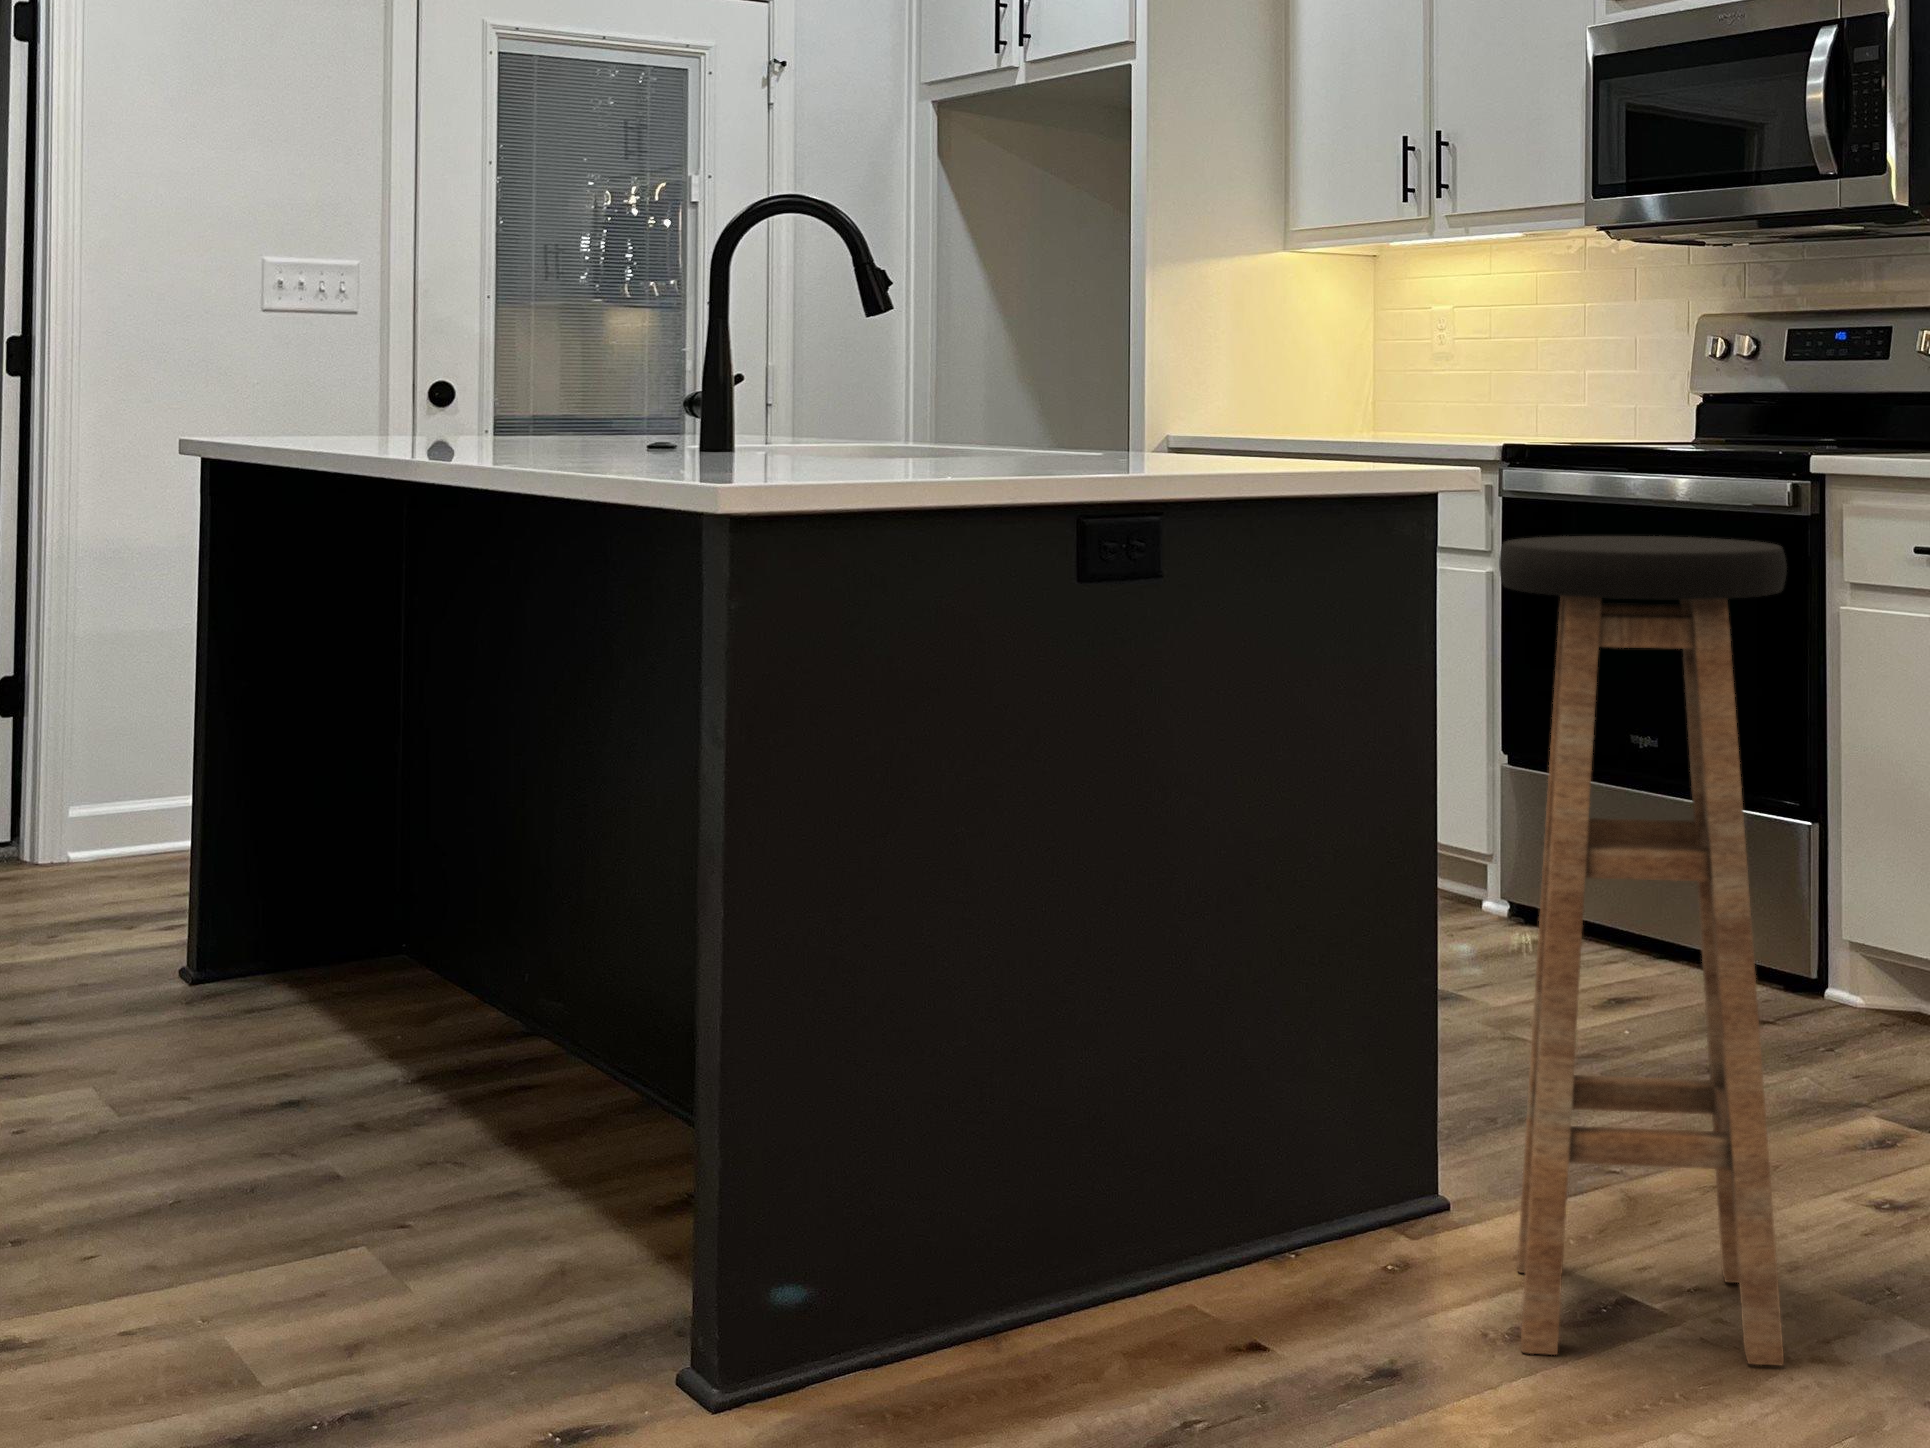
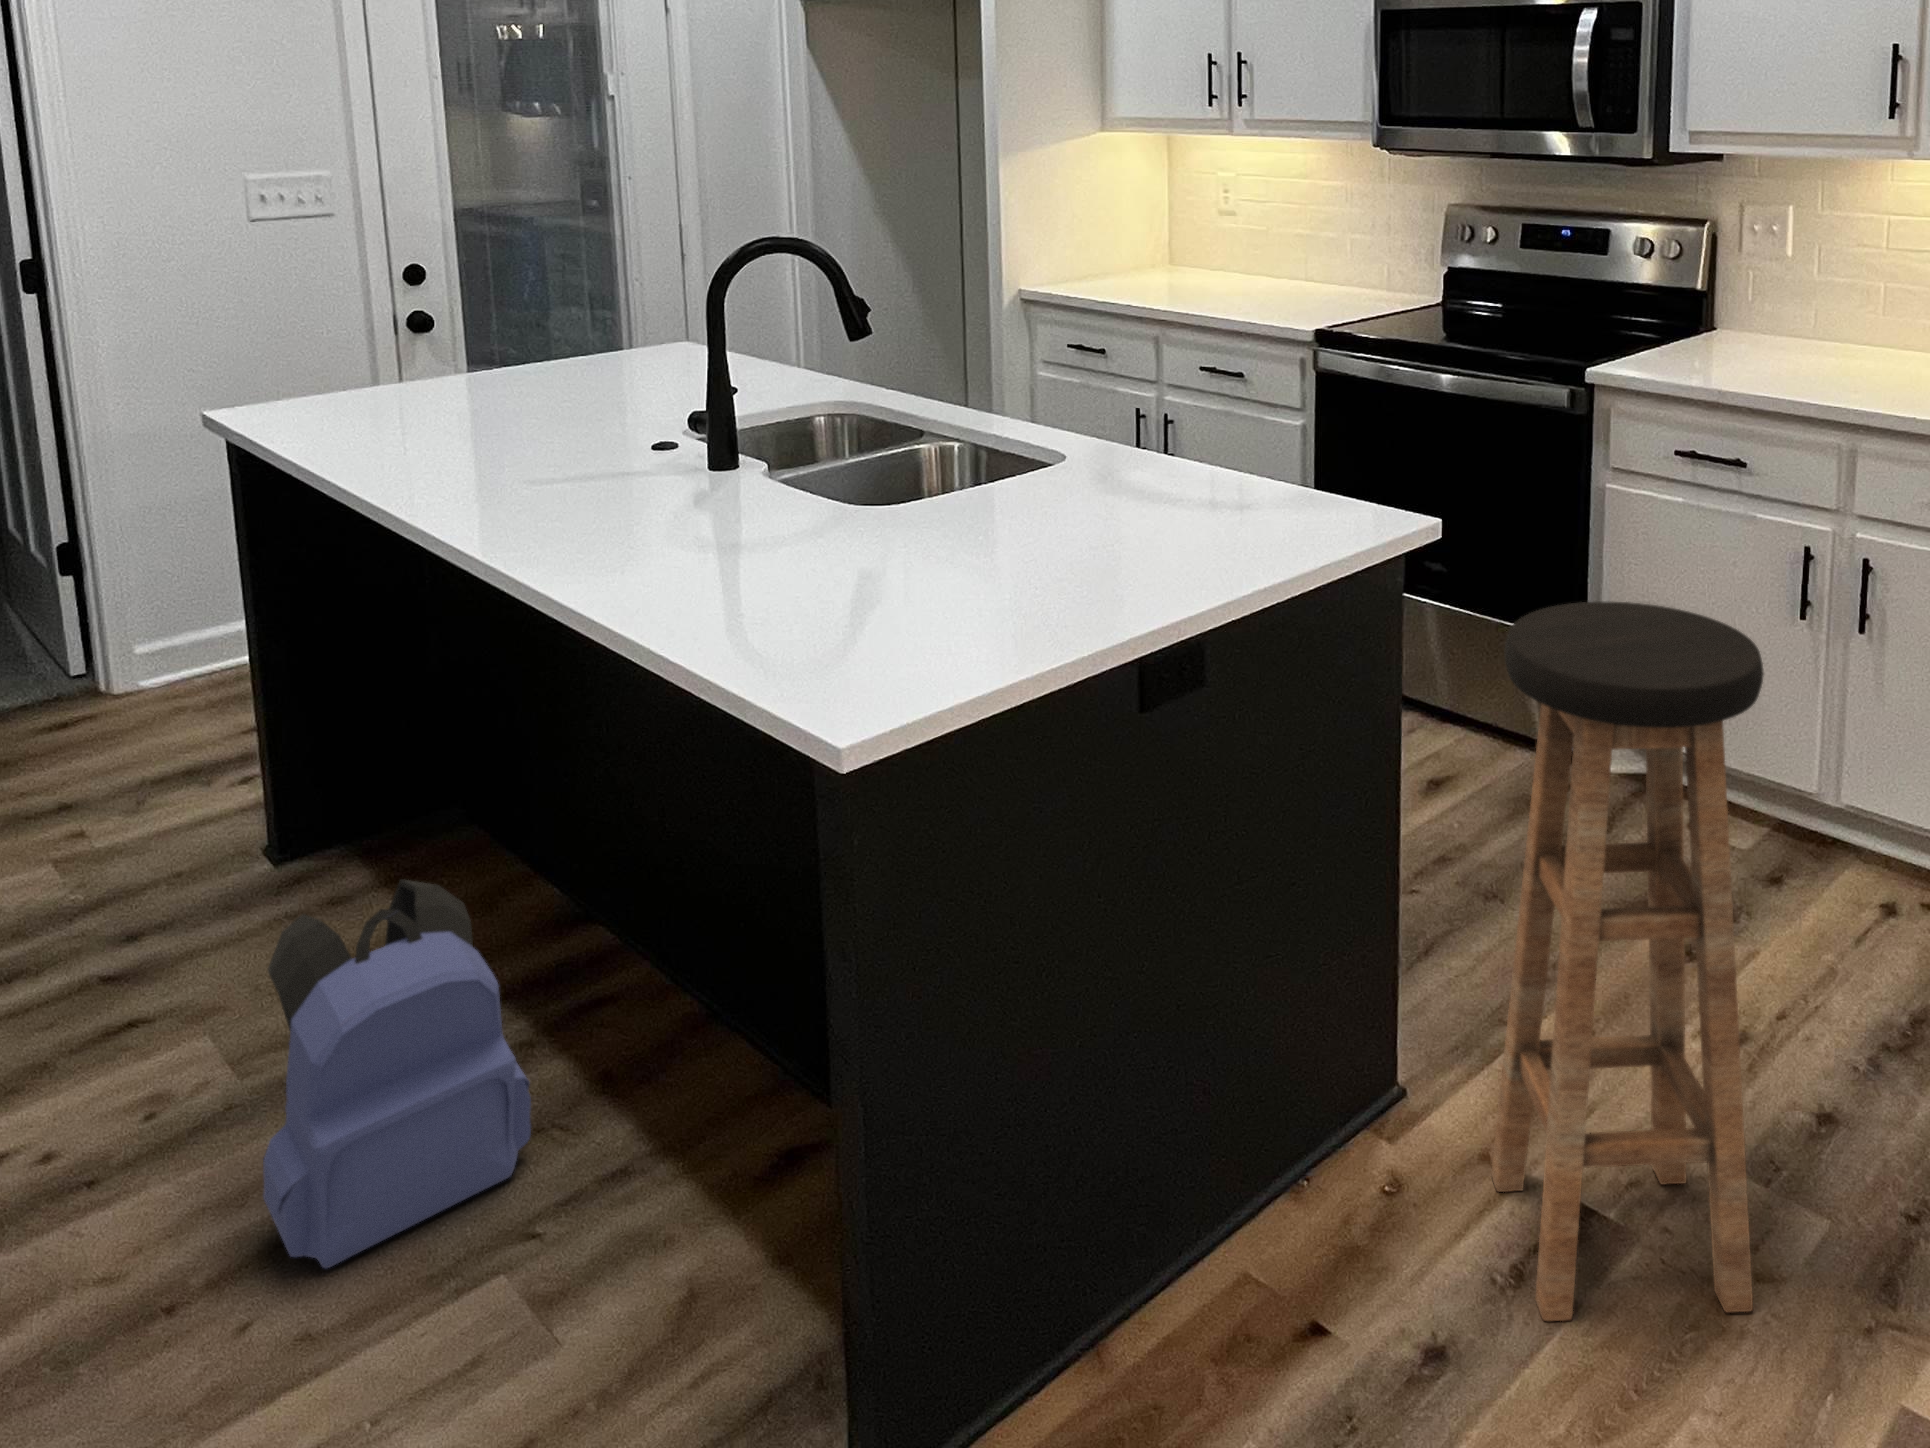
backpack: none [130,831,425,1227] -> present [263,879,531,1268]

